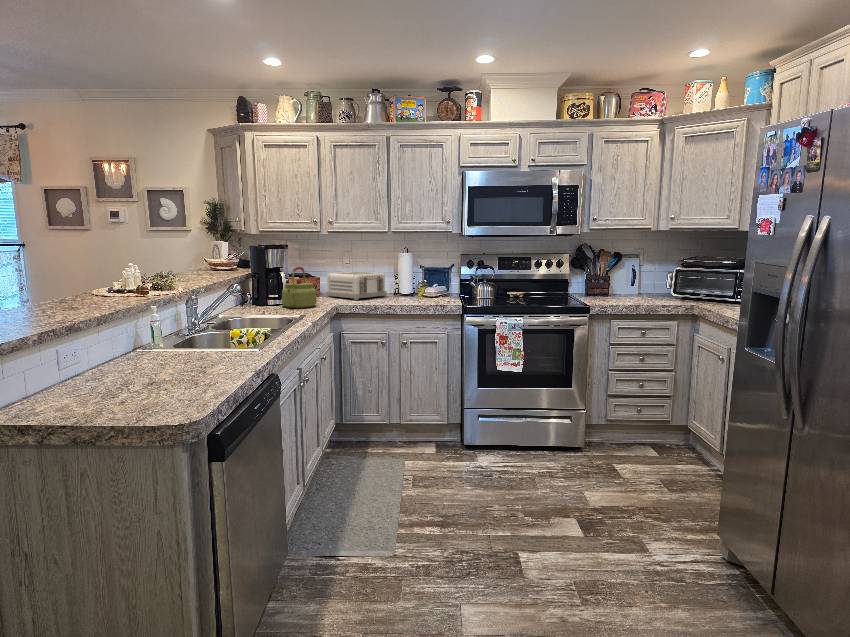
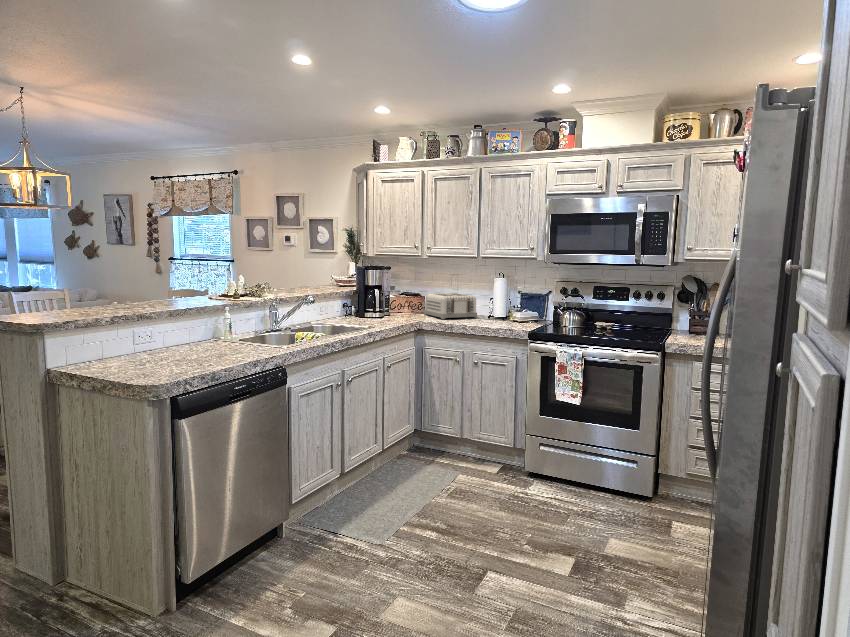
kettle: present [282,267,317,308] -> none [370,287,400,323]

